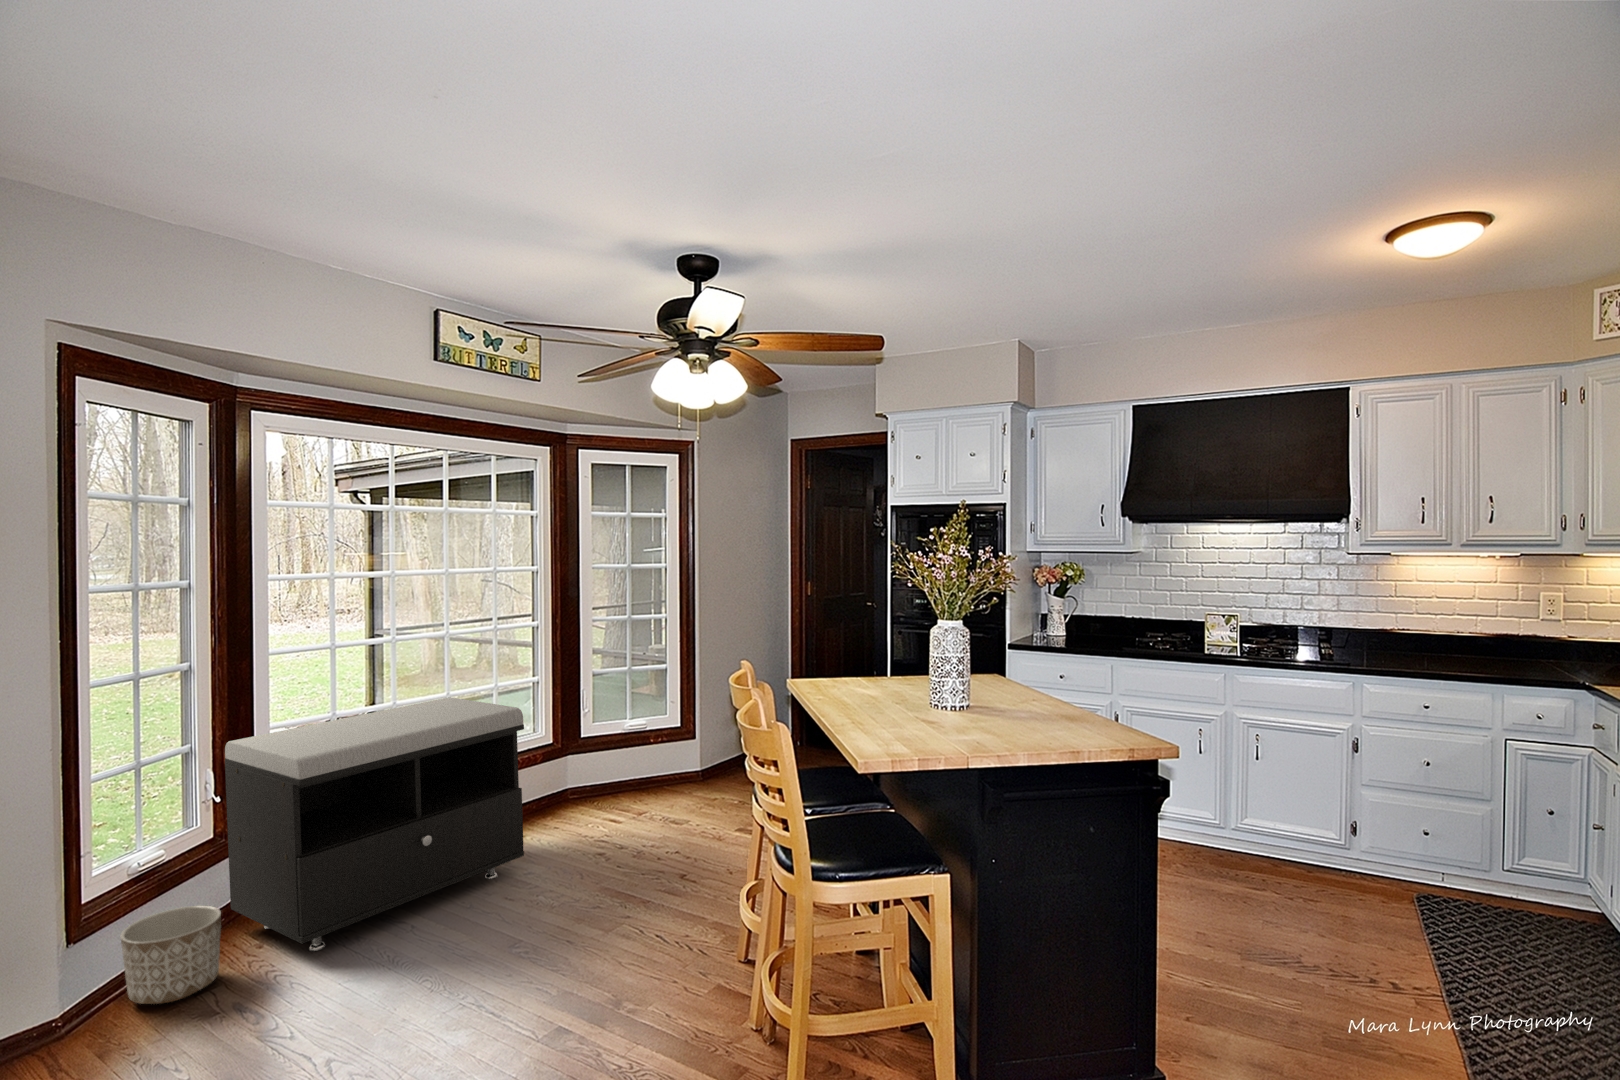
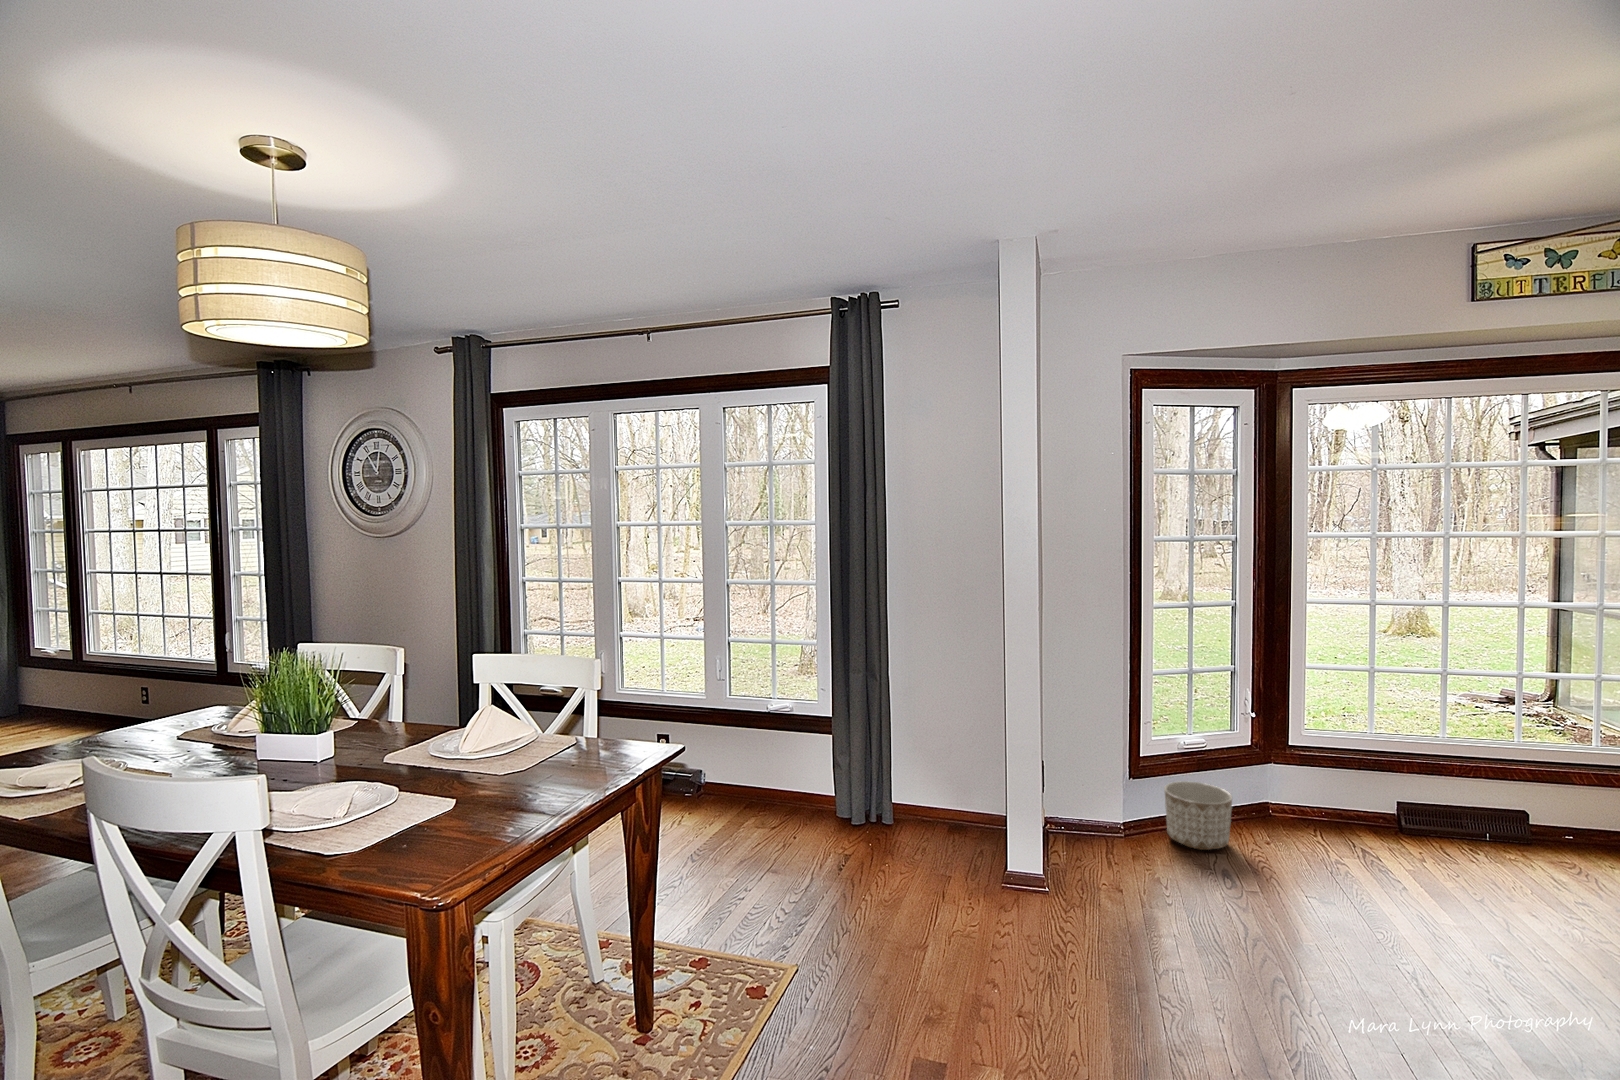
storage bench: present [225,697,524,951] -> none [1259,671,1591,894]

